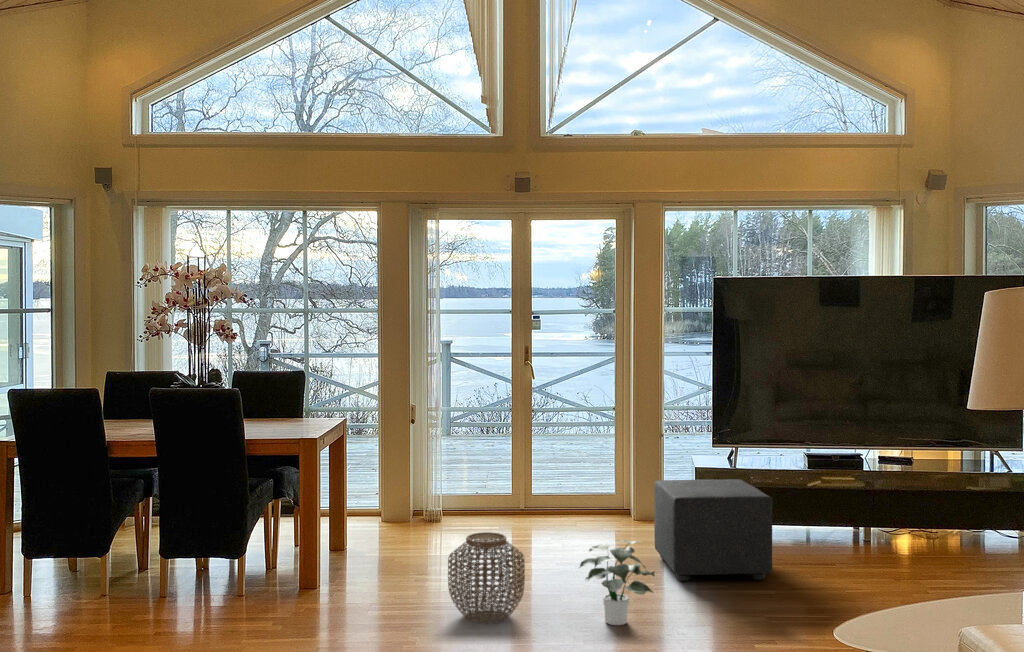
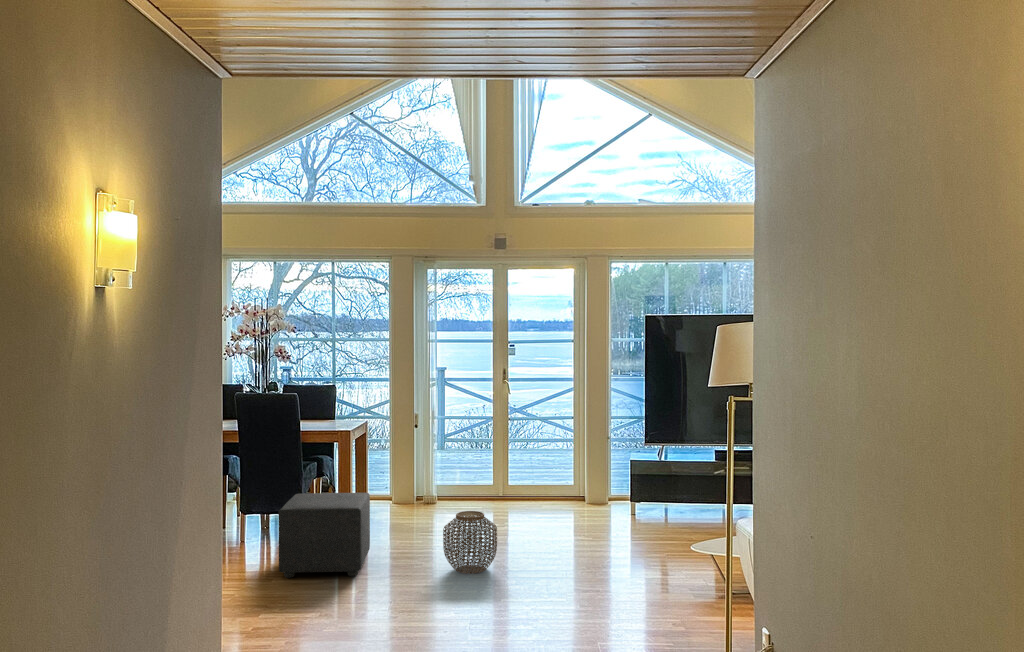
ottoman: present [654,479,773,581] -> present [278,493,370,578]
potted plant: present [580,540,655,625] -> none [535,516,588,575]

